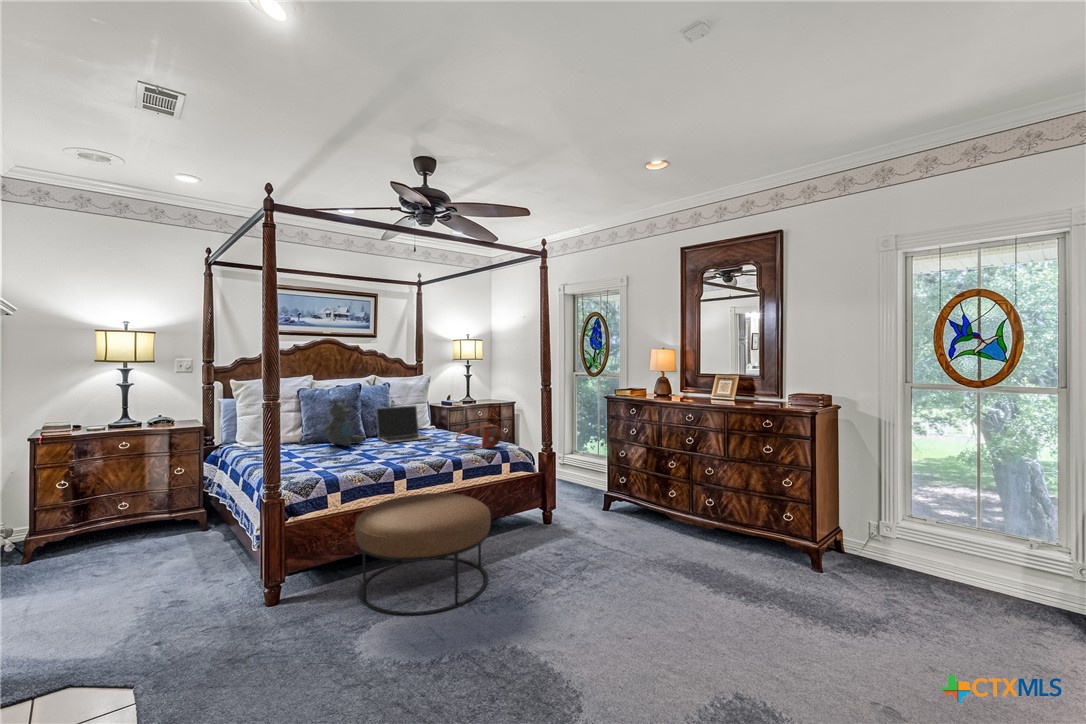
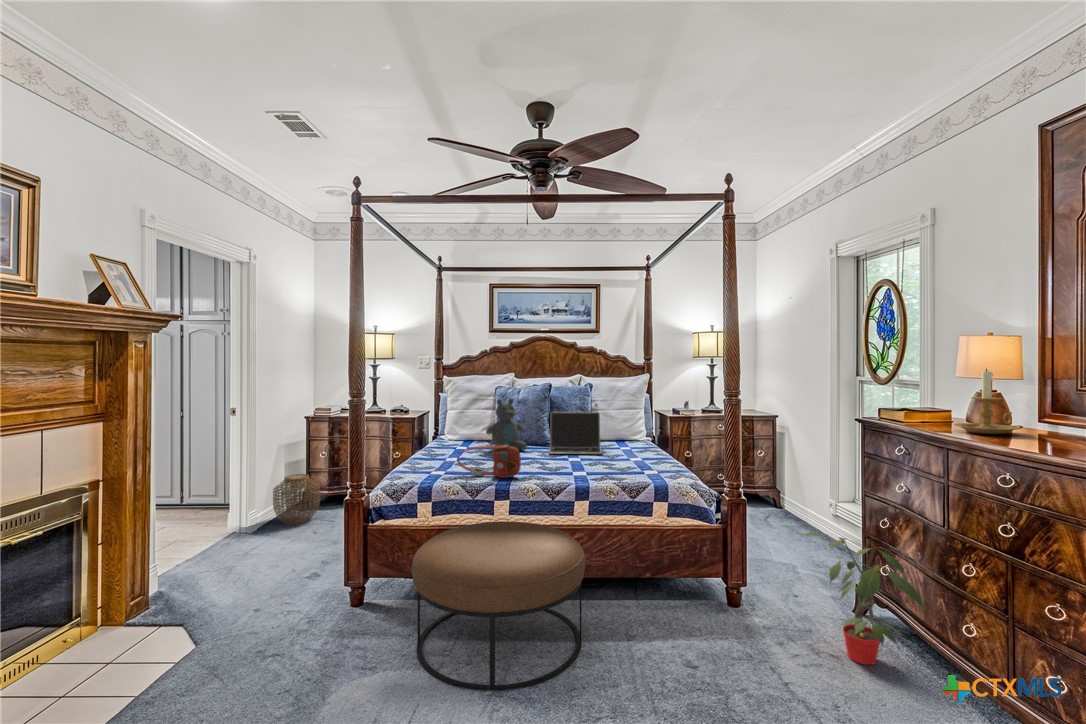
candle holder: none [660,367,687,400] -> present [954,369,1021,434]
handbag: present [456,425,502,449] -> present [457,445,521,478]
potted plant: none [587,465,661,533] -> present [803,532,925,665]
woven basket: none [10,506,83,571] -> present [273,474,320,524]

